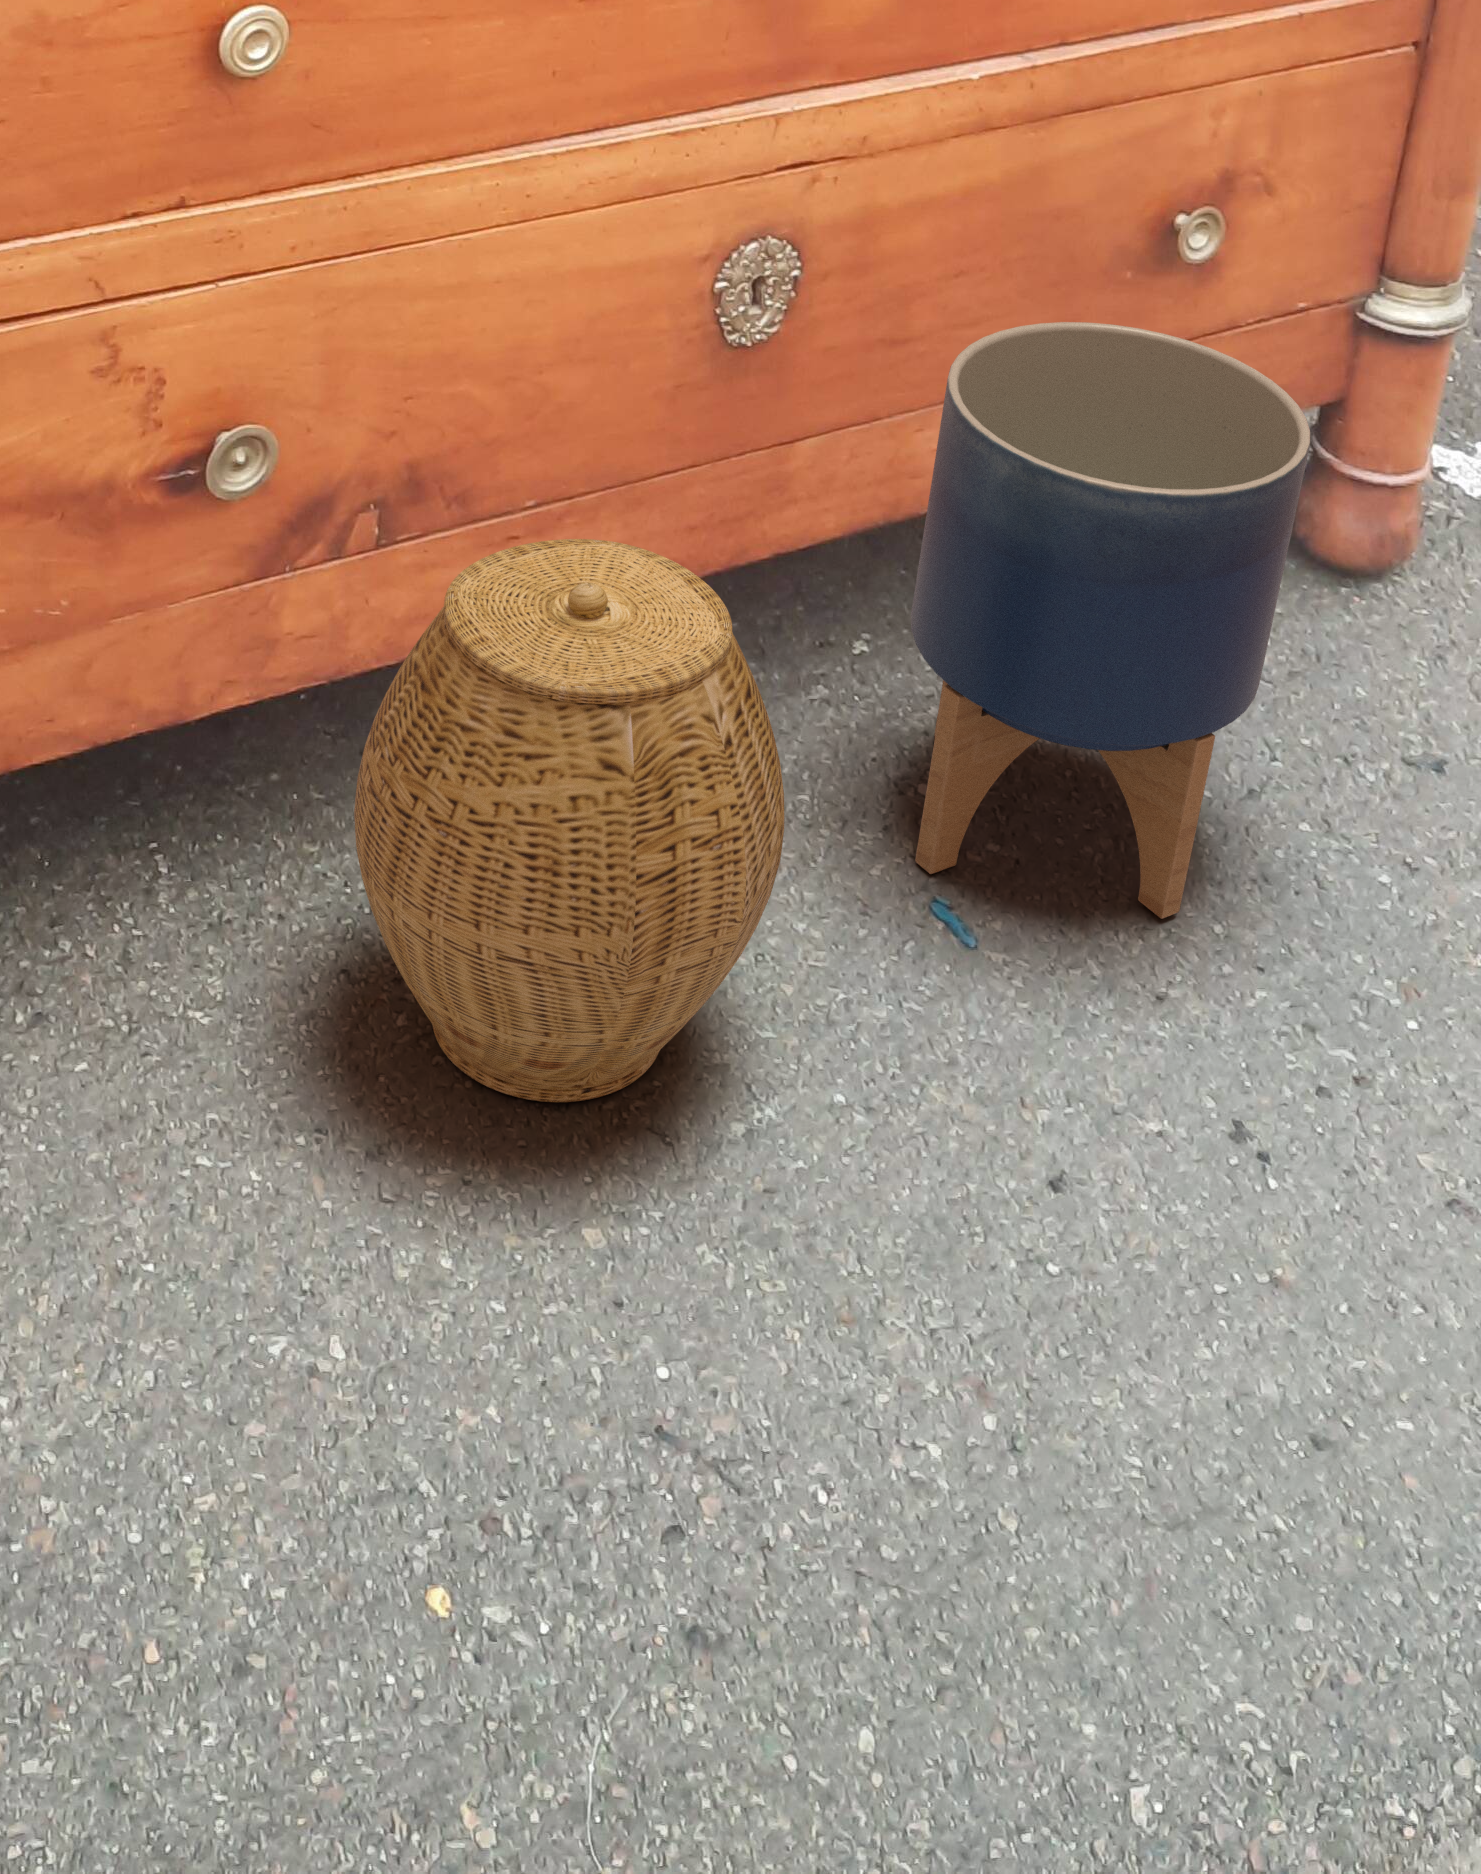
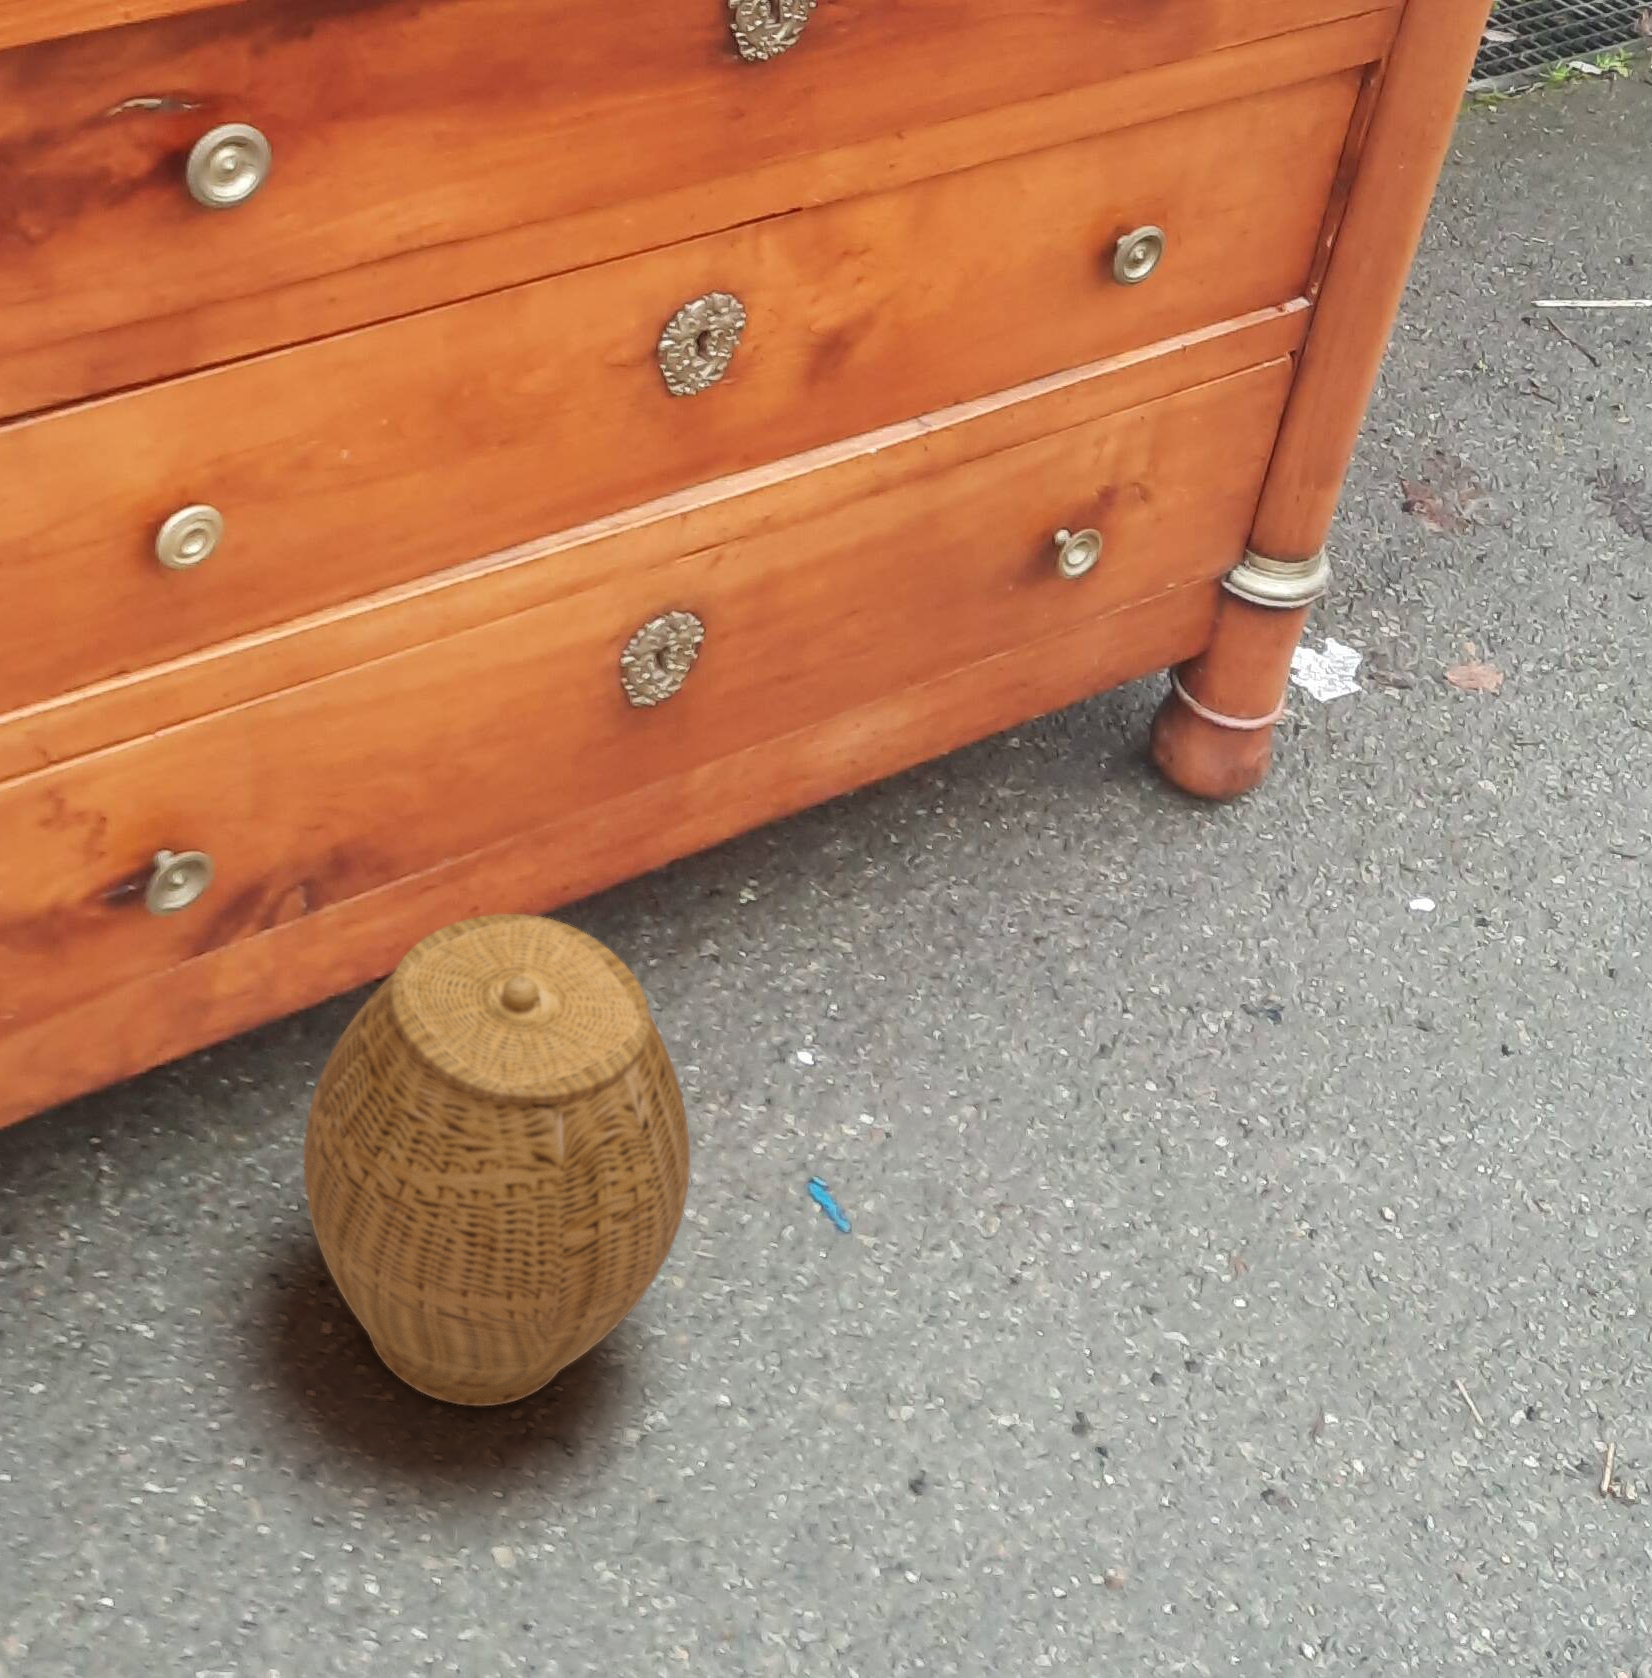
planter: present [911,322,1310,919] -> none [796,652,1172,1200]

